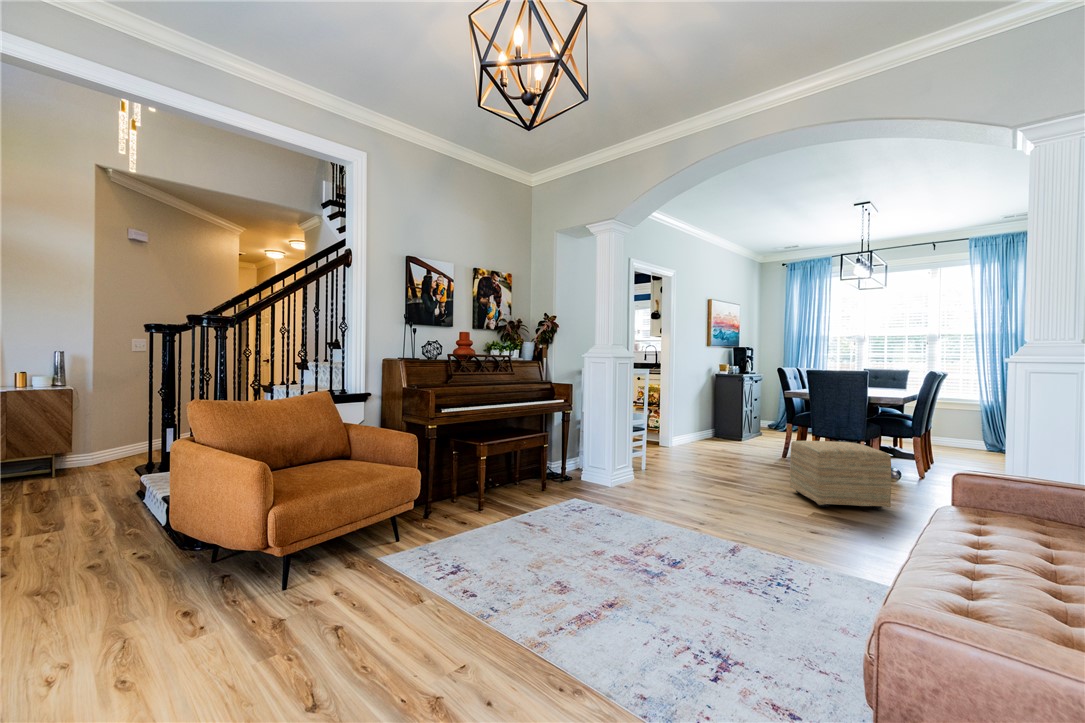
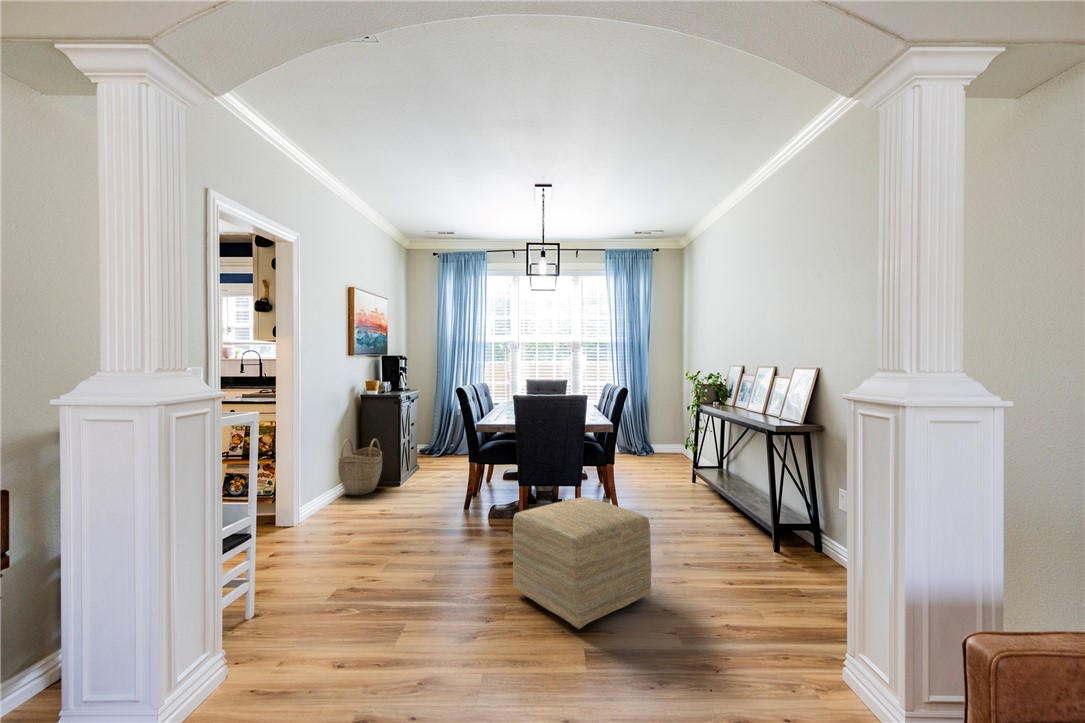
woven basket: none [697,403,728,442] -> present [338,439,382,495]

